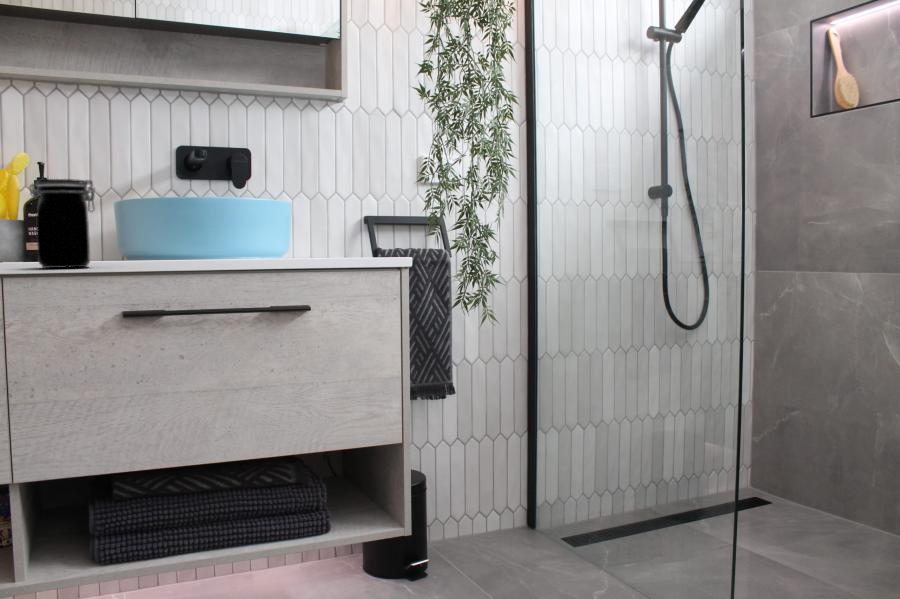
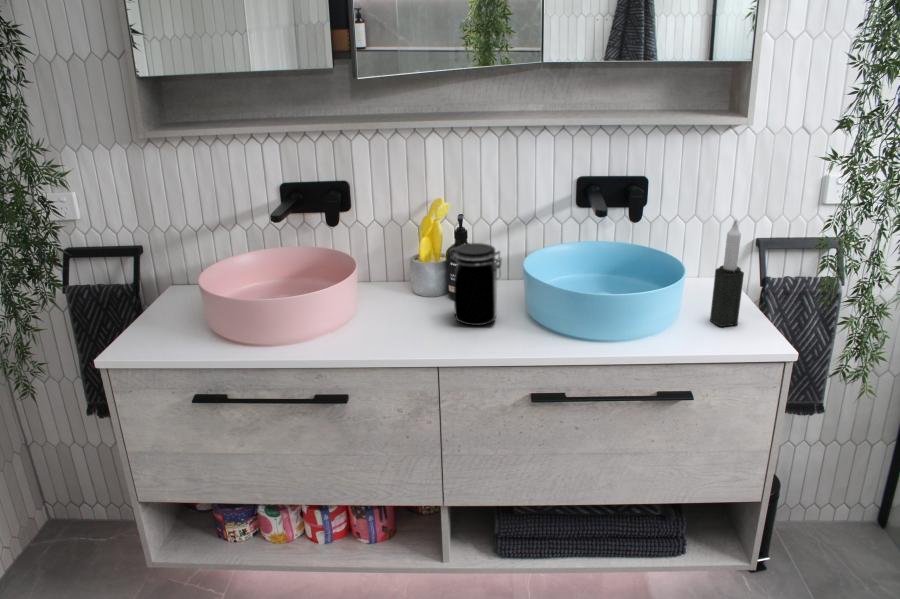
candle: none [326,151,353,261] -> present [710,219,744,327]

